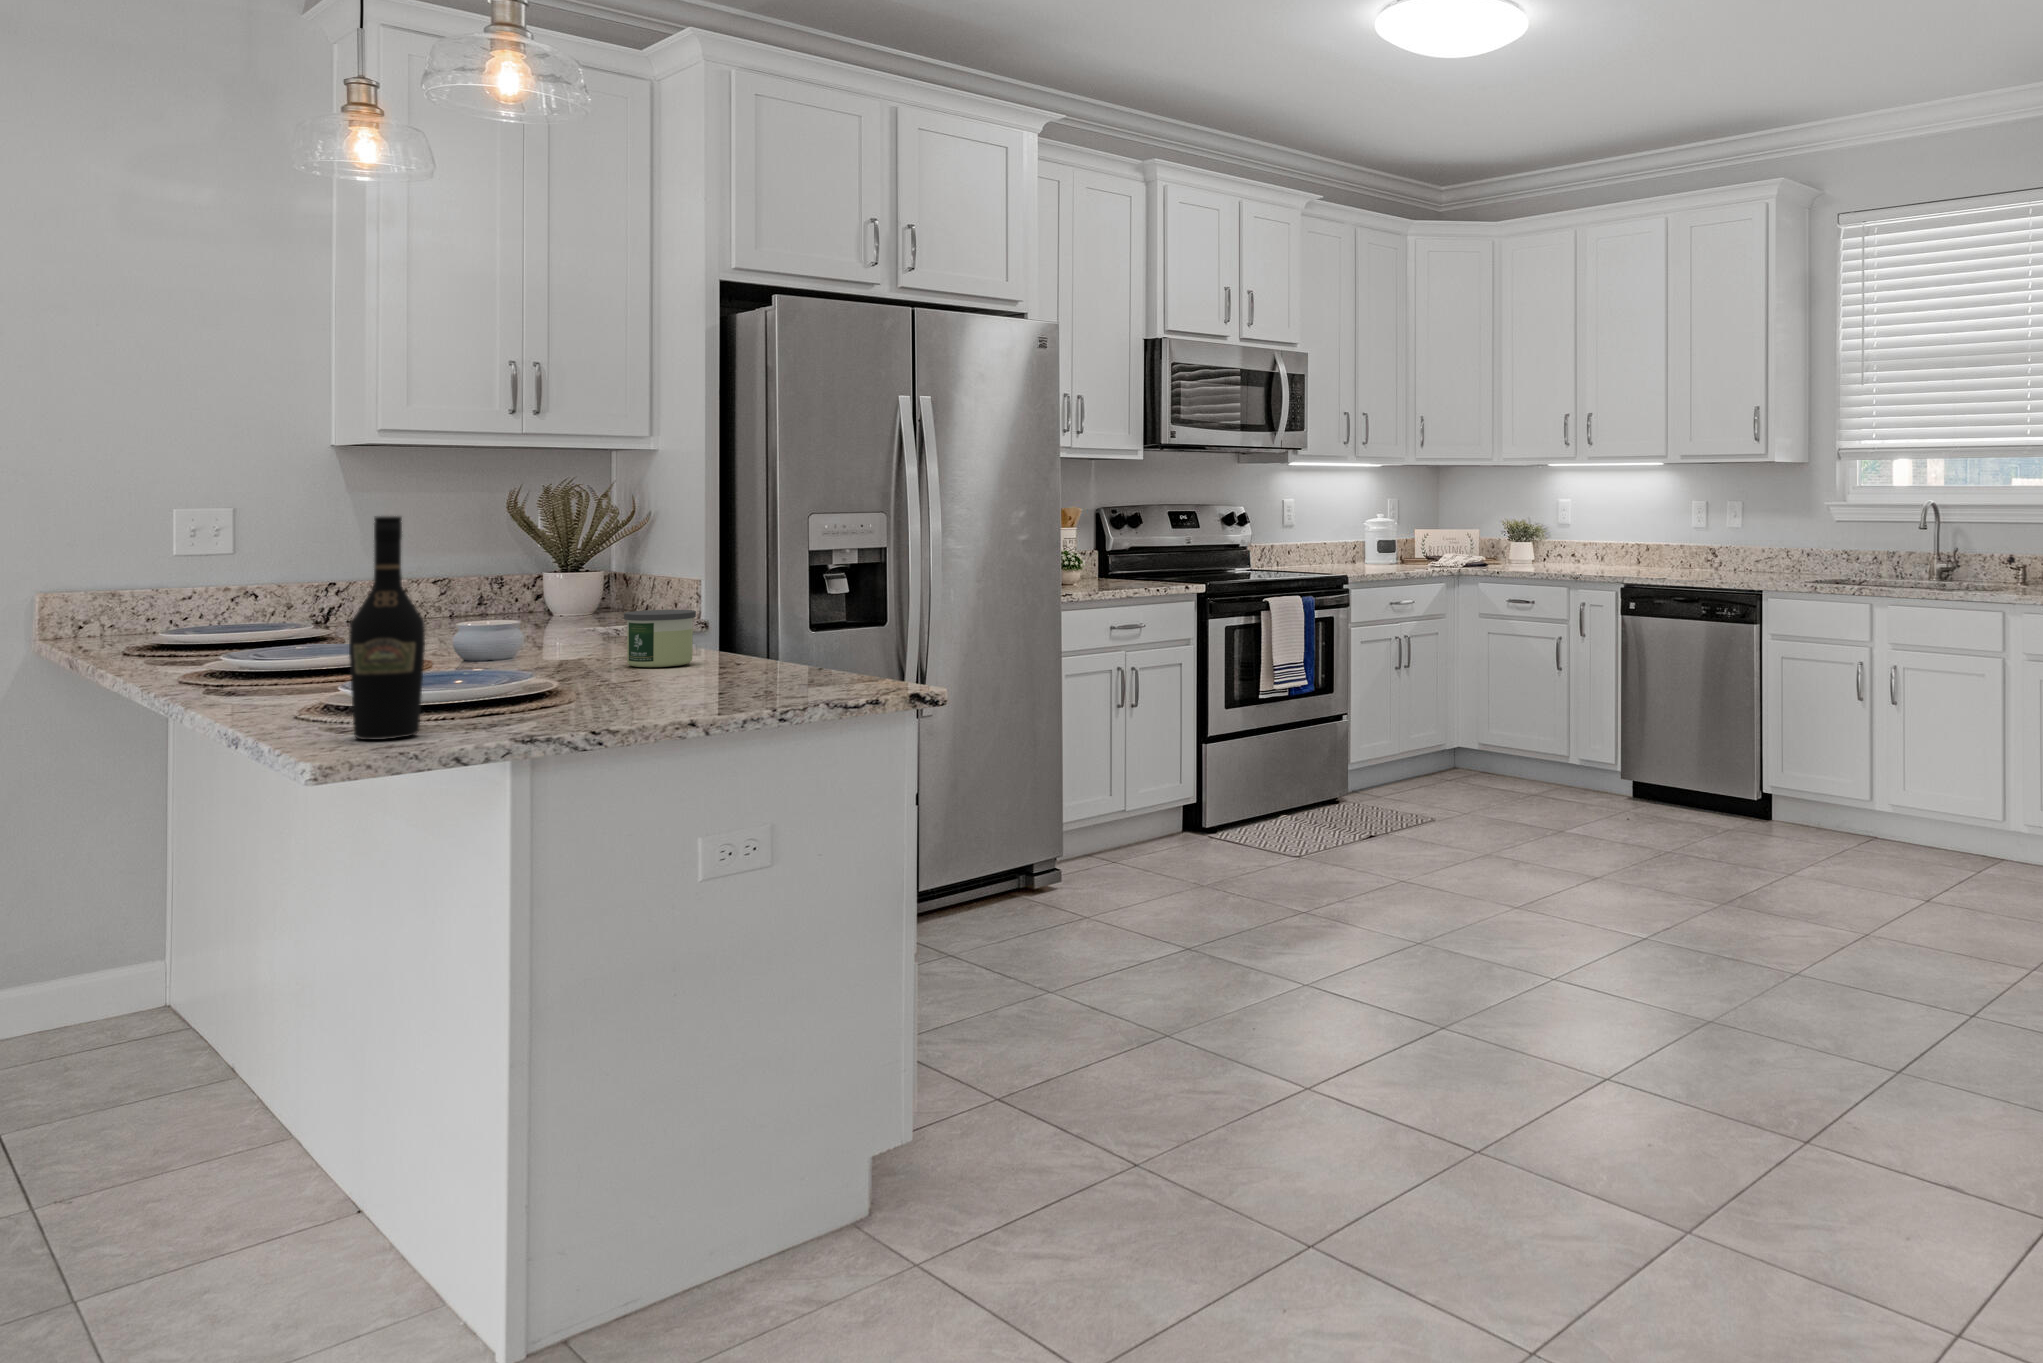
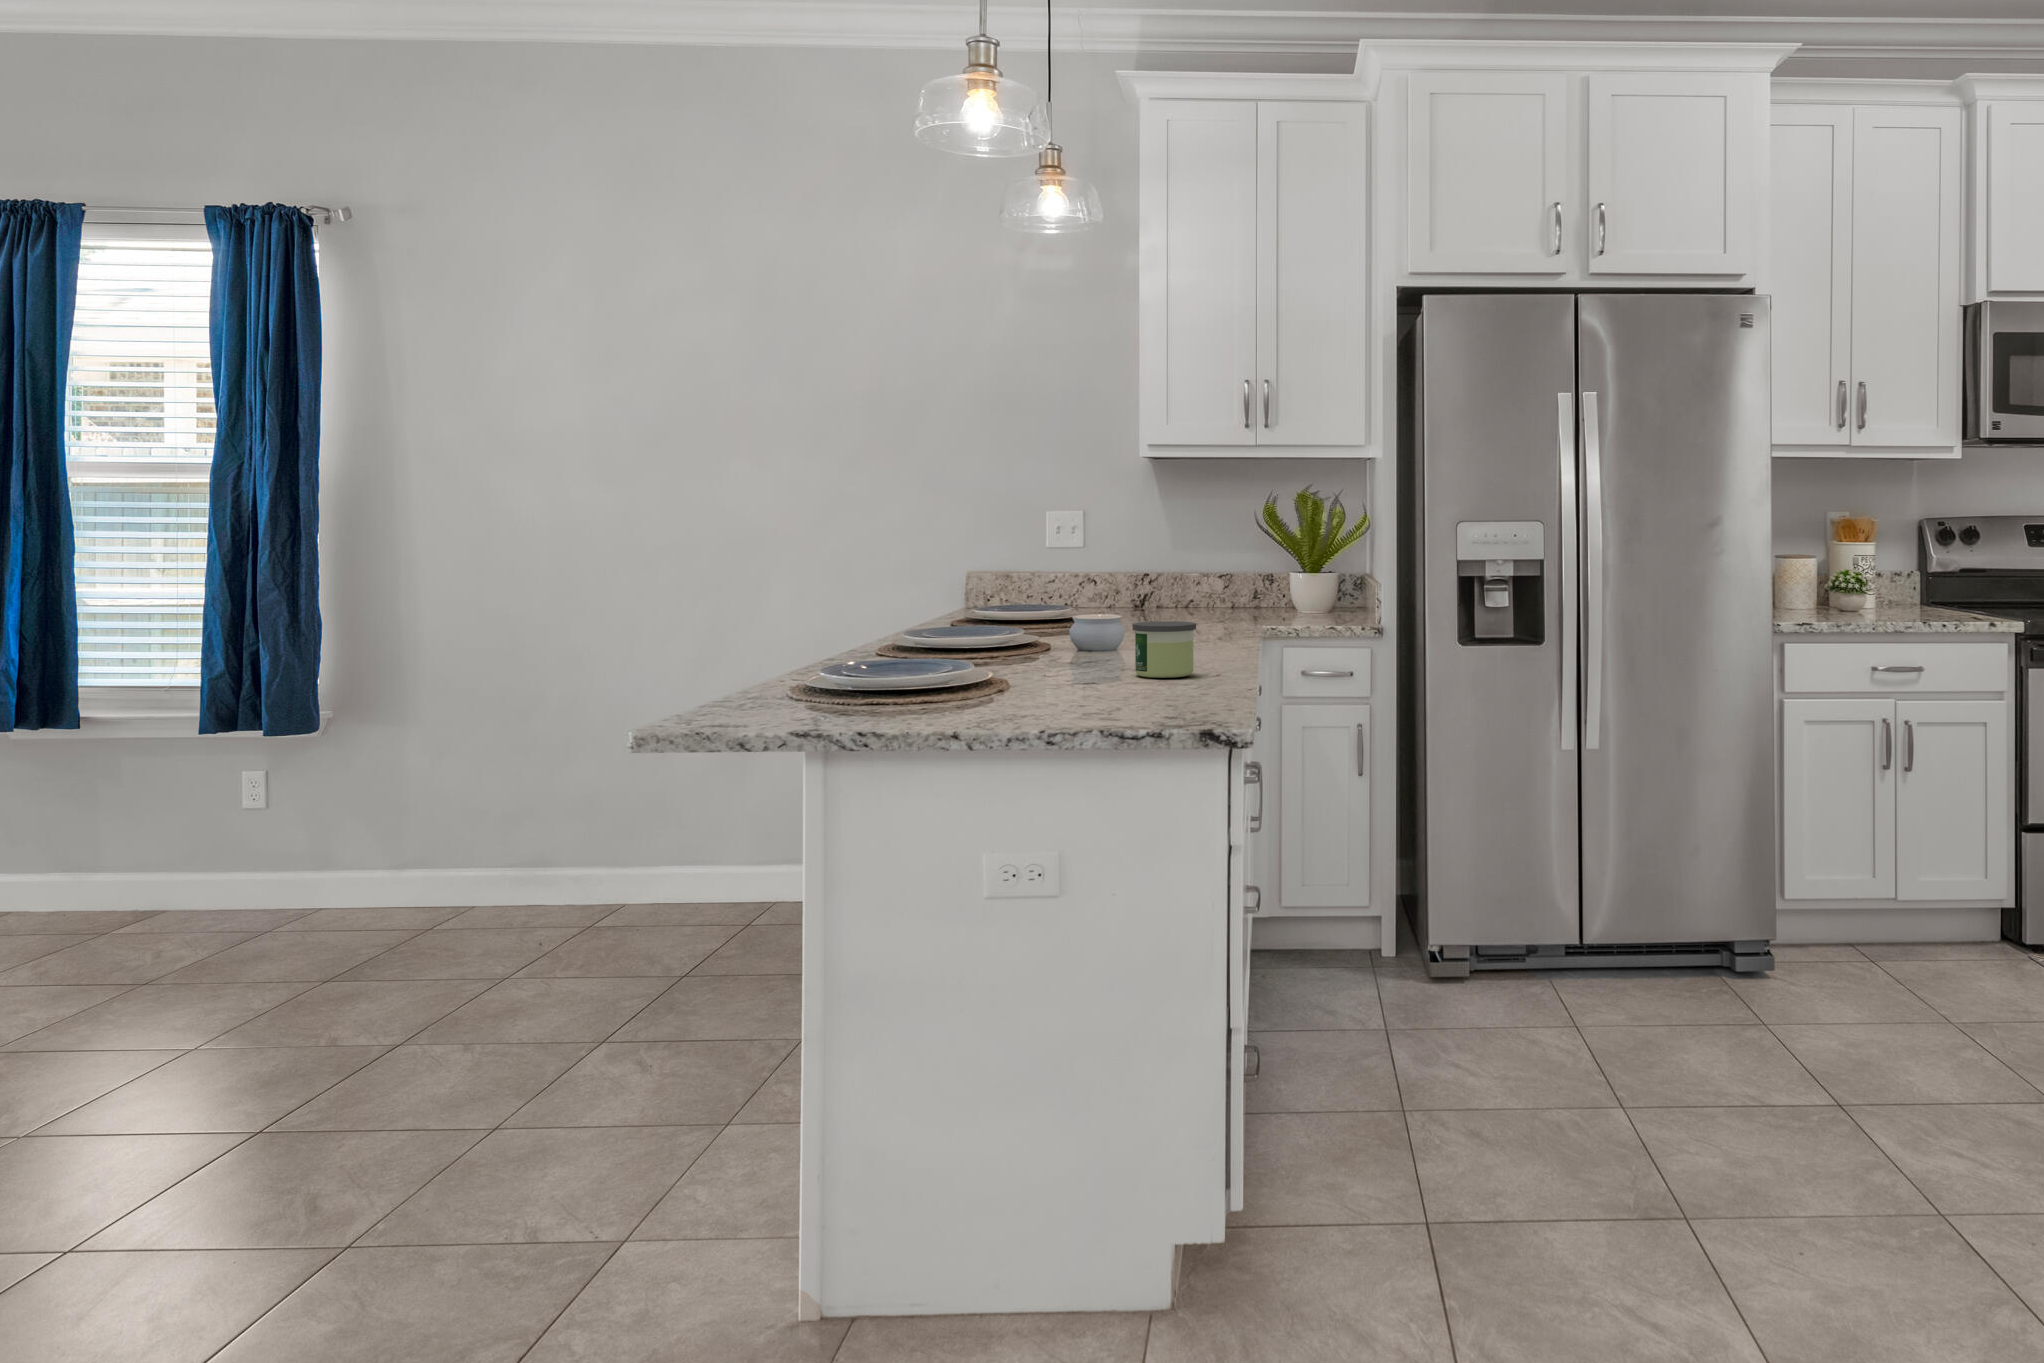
wine bottle: present [349,516,425,740] -> none [695,528,752,722]

